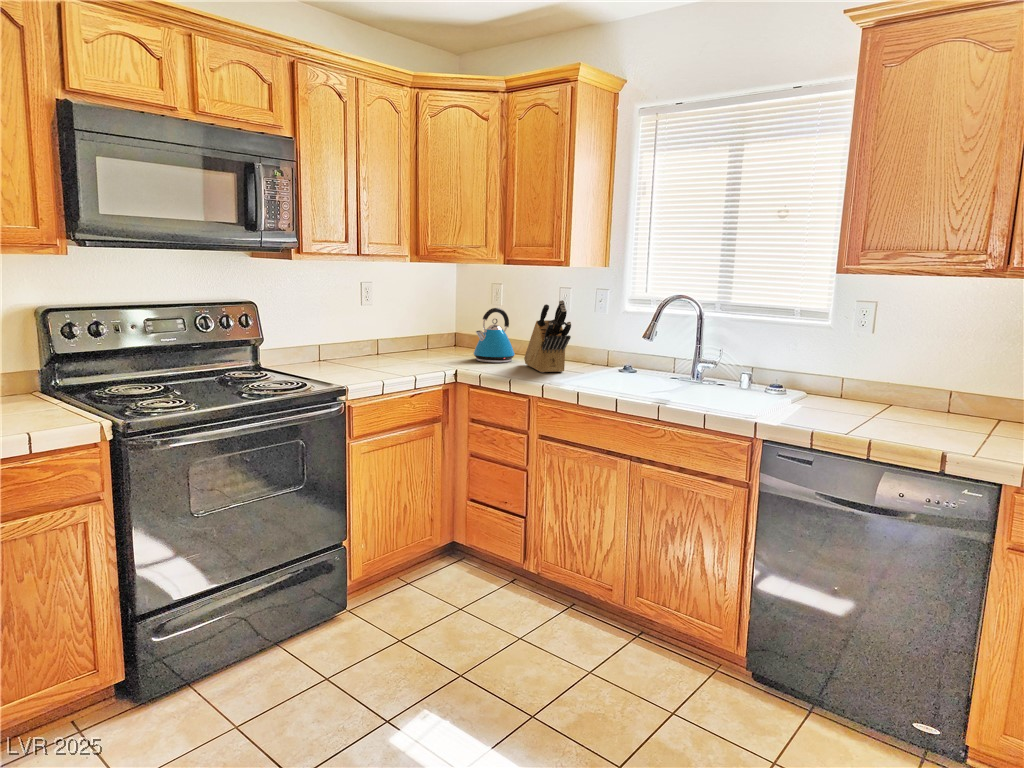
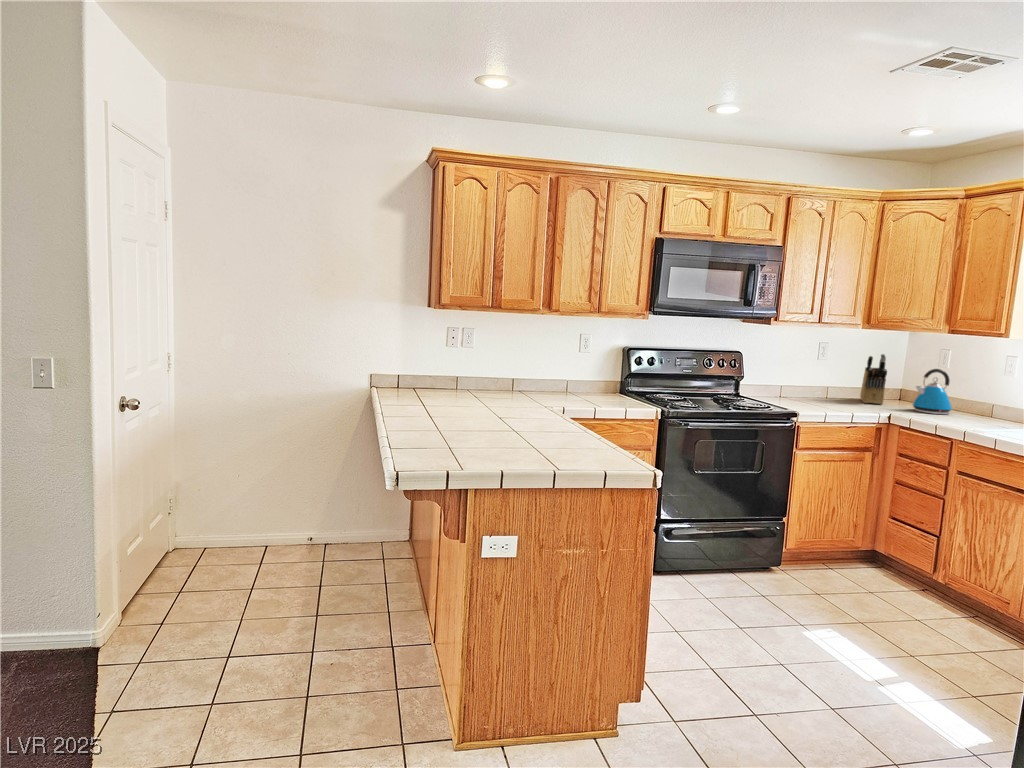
knife block: present [524,300,571,373] -> present [860,354,887,404]

